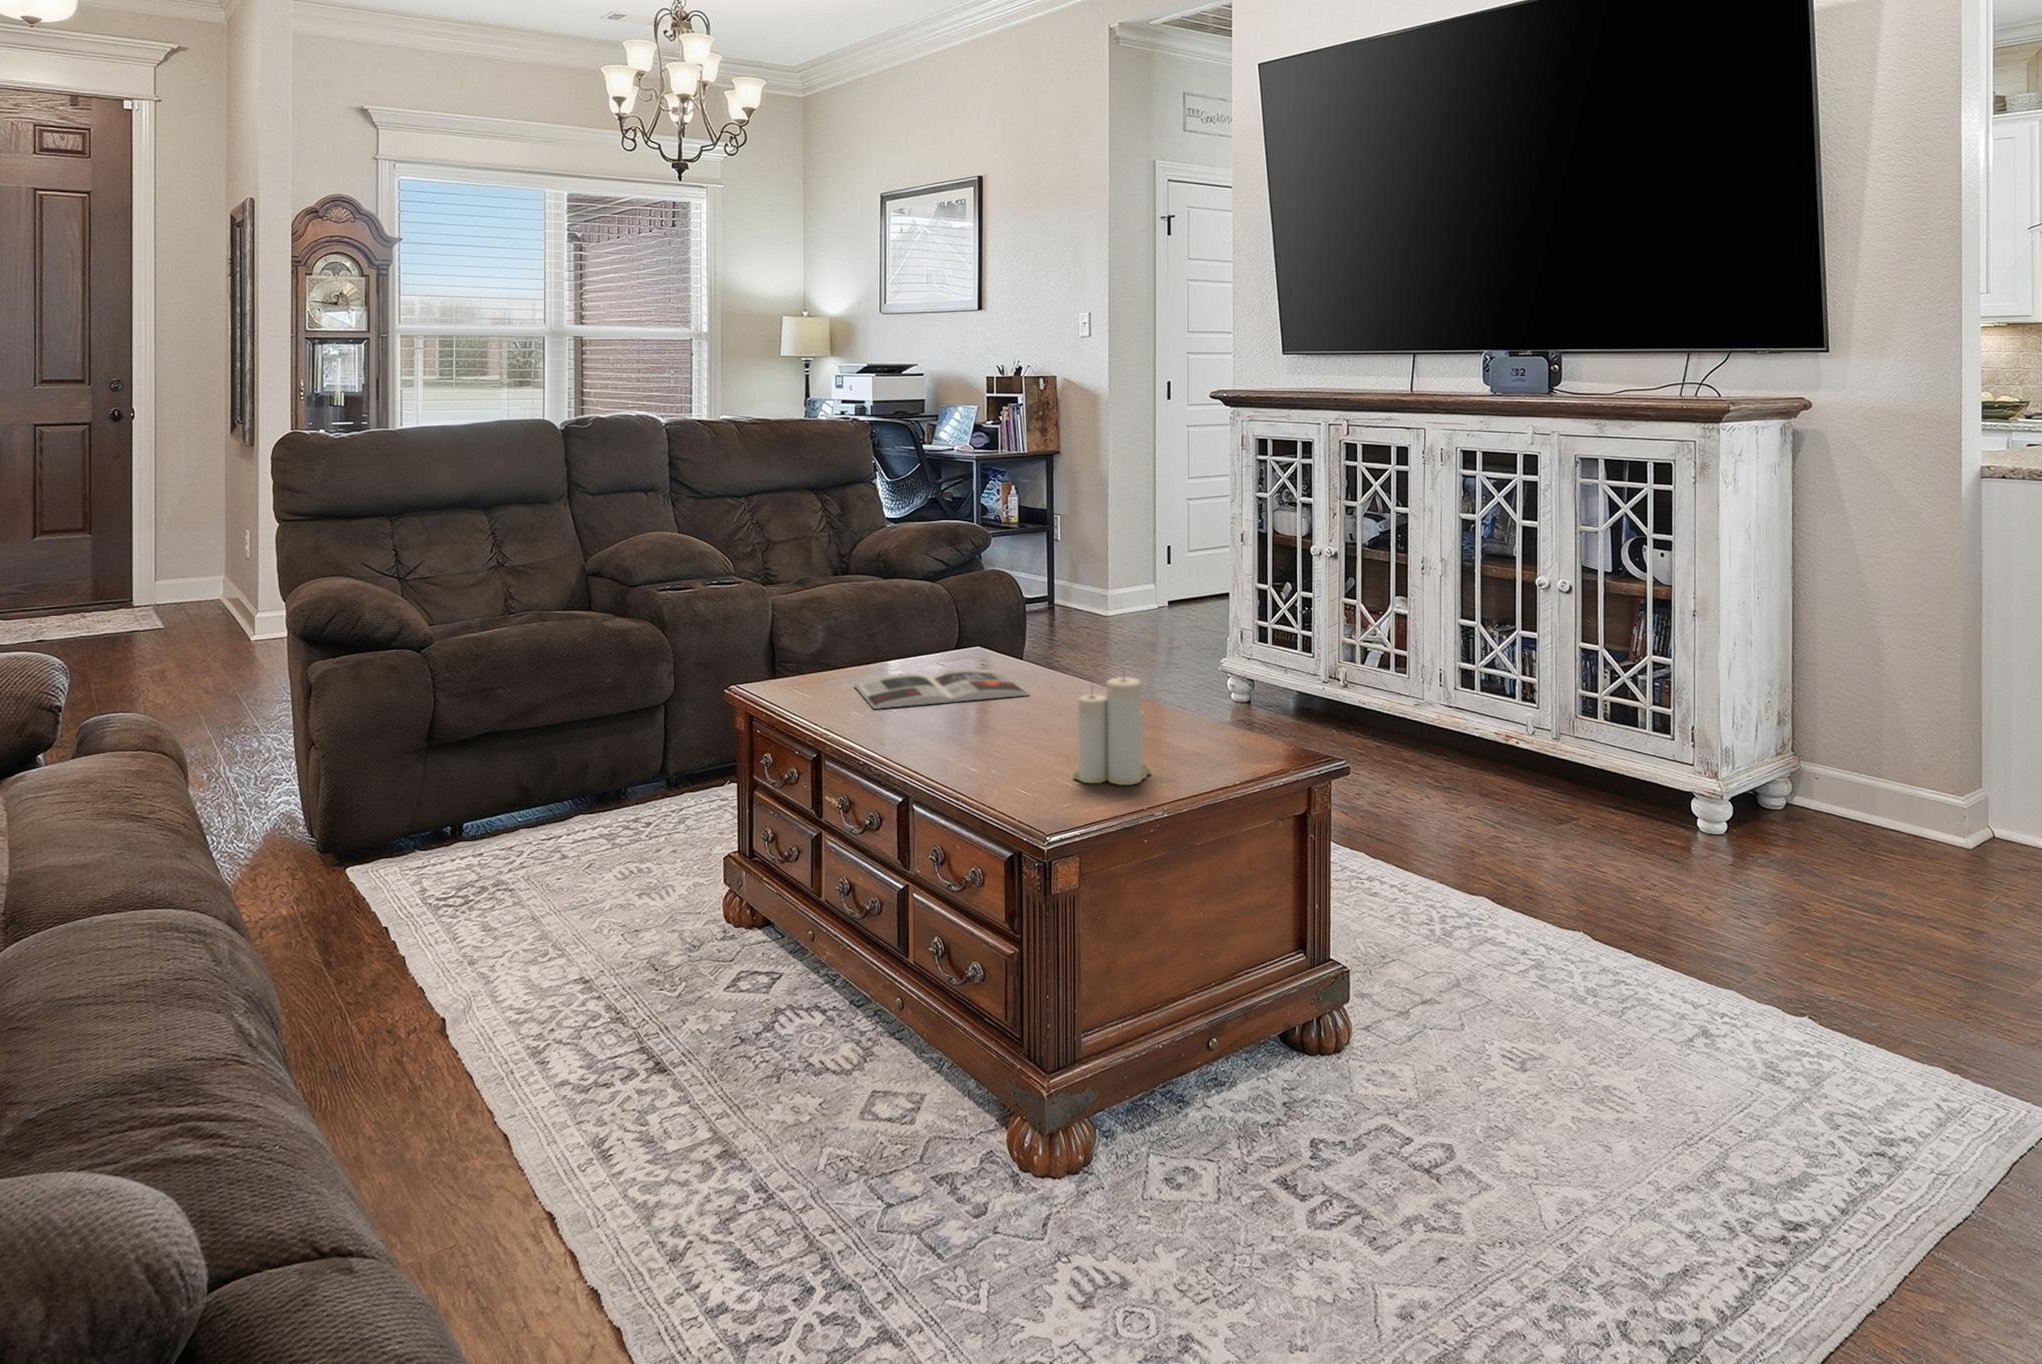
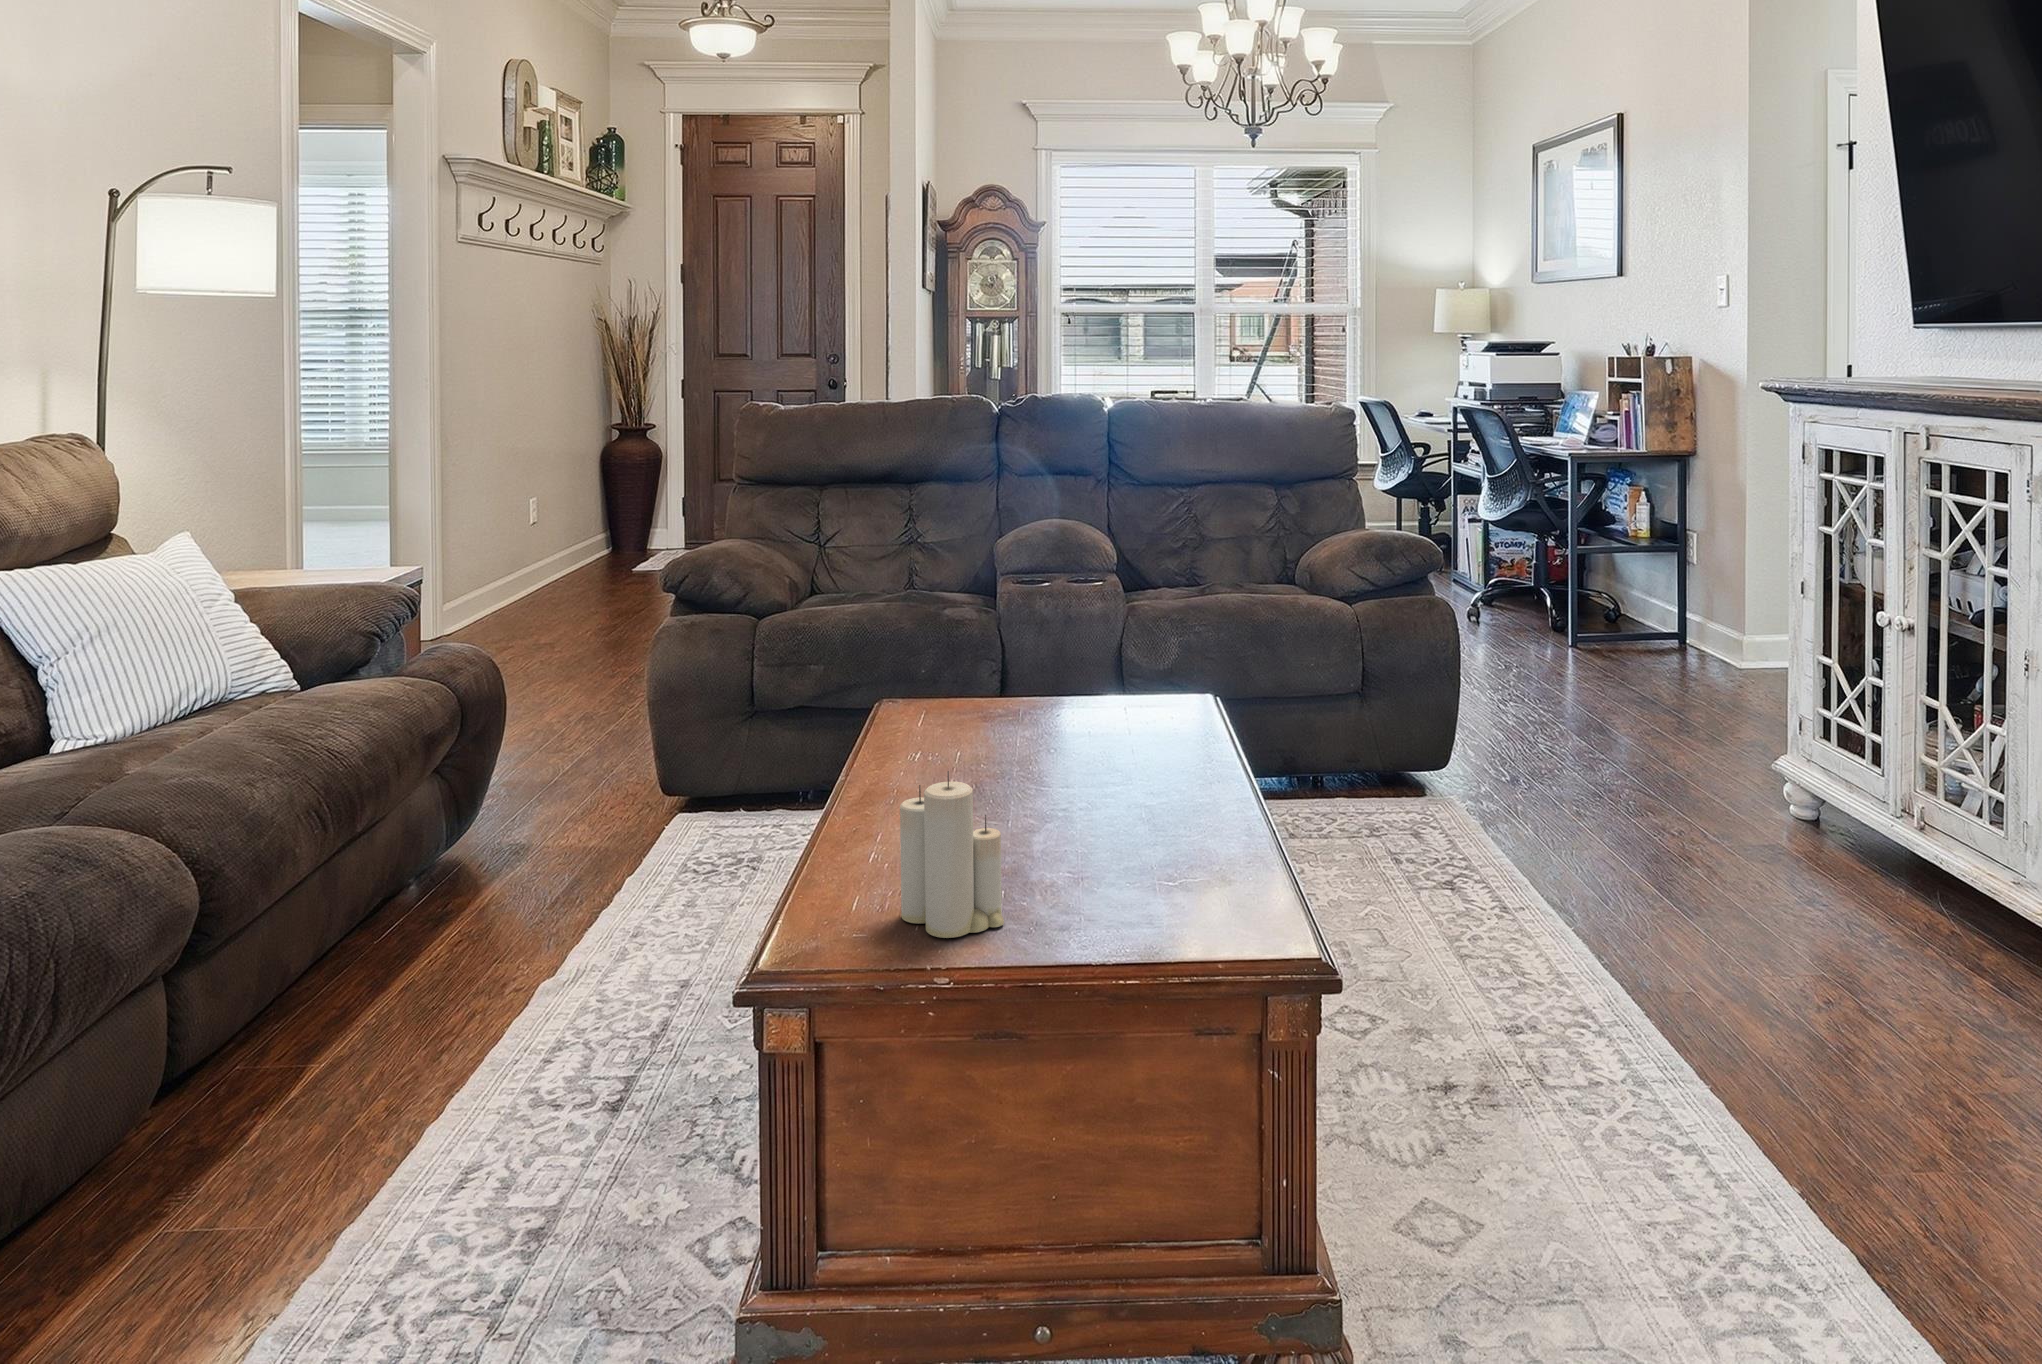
magazine: present [855,669,1029,709] -> none [930,716,1153,772]

